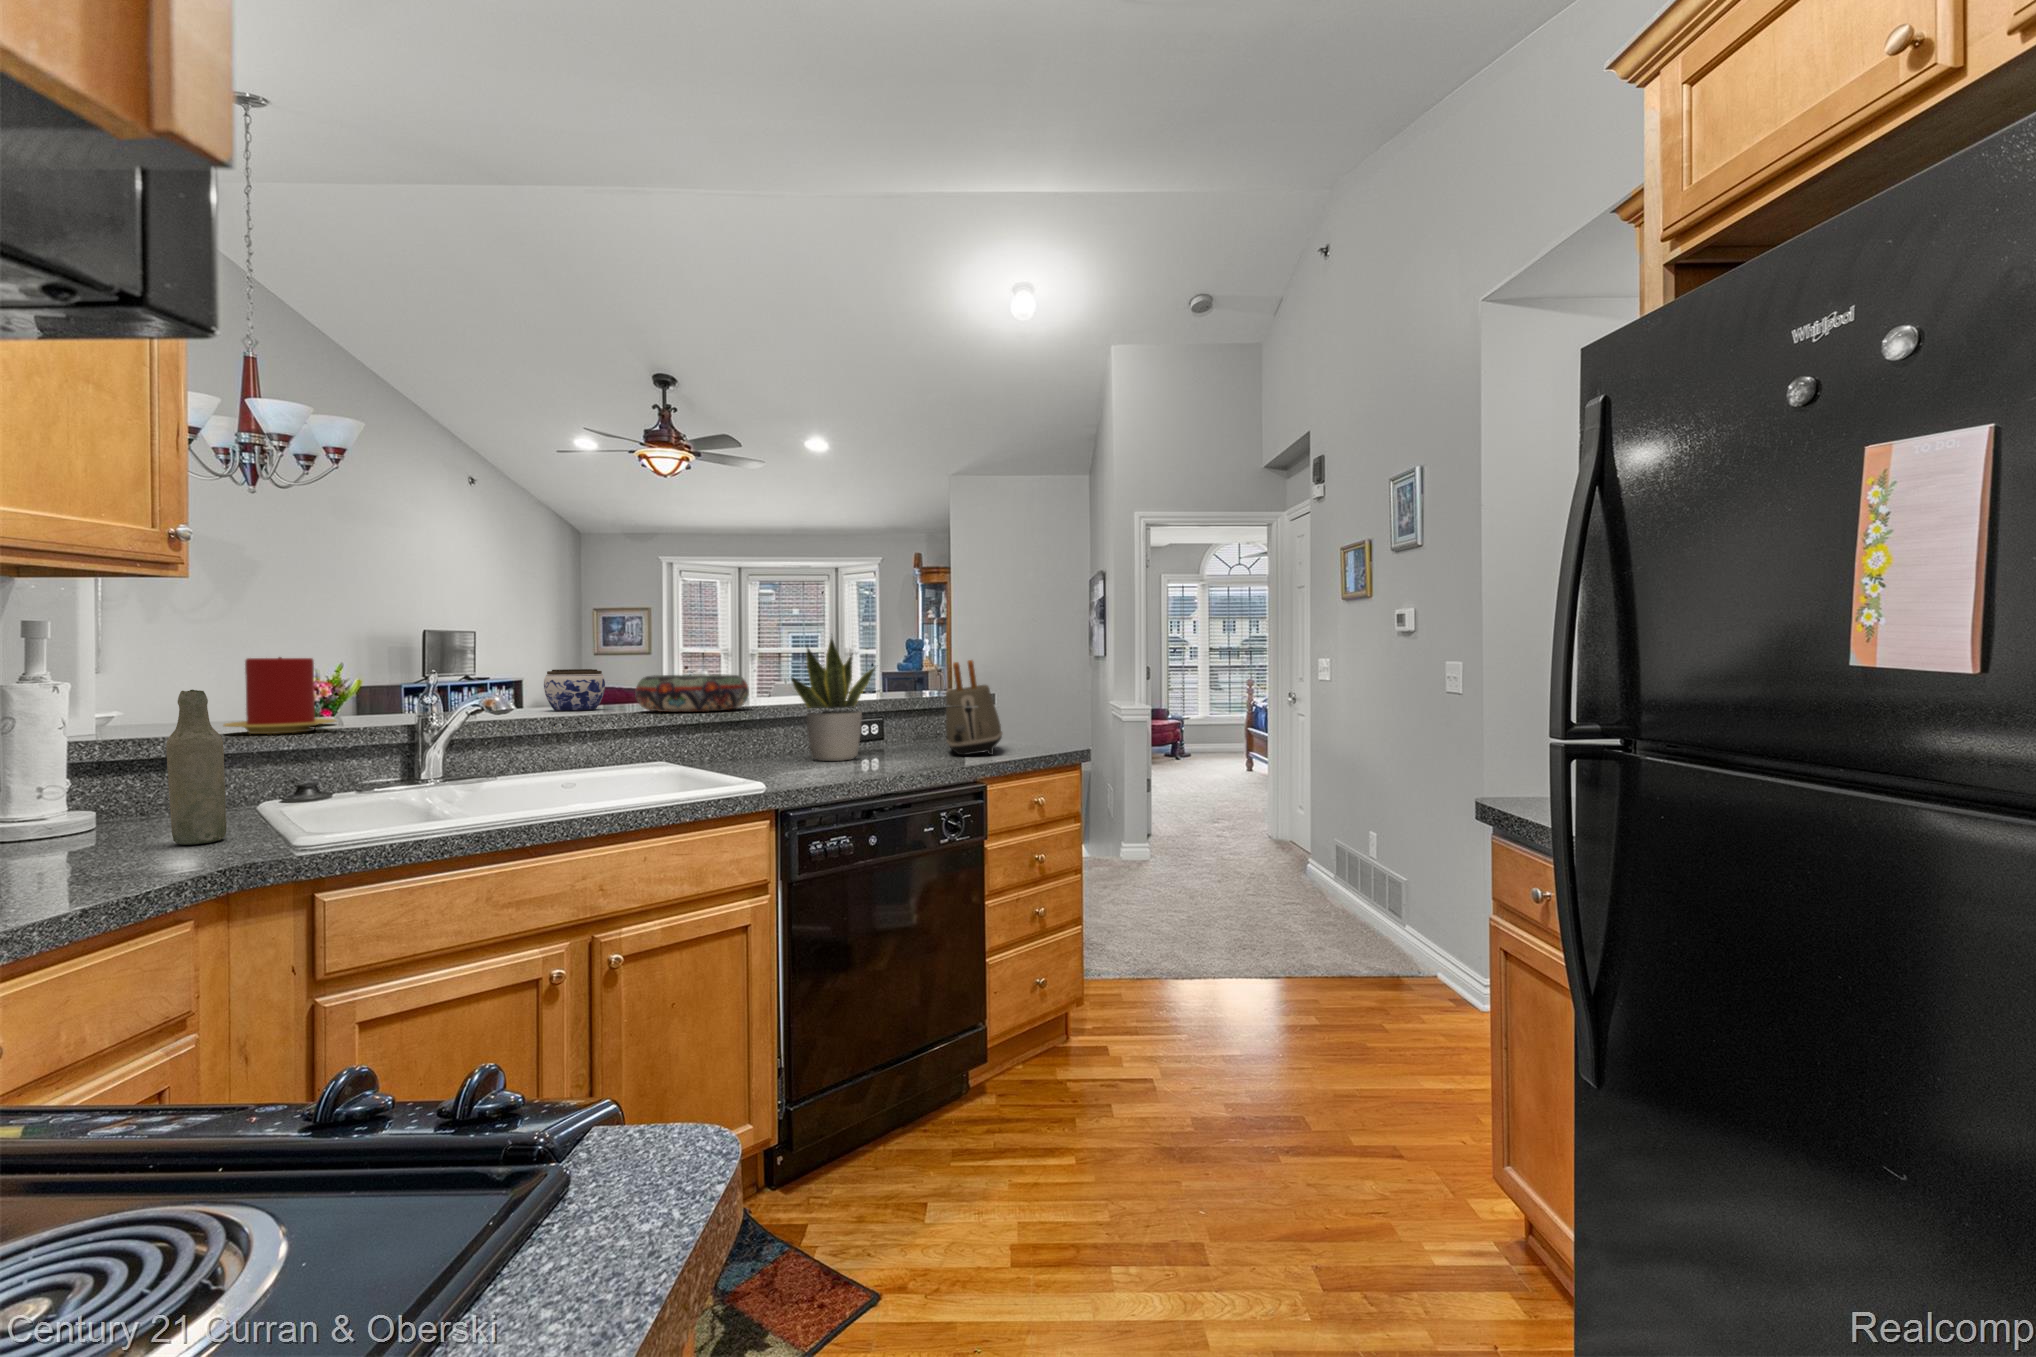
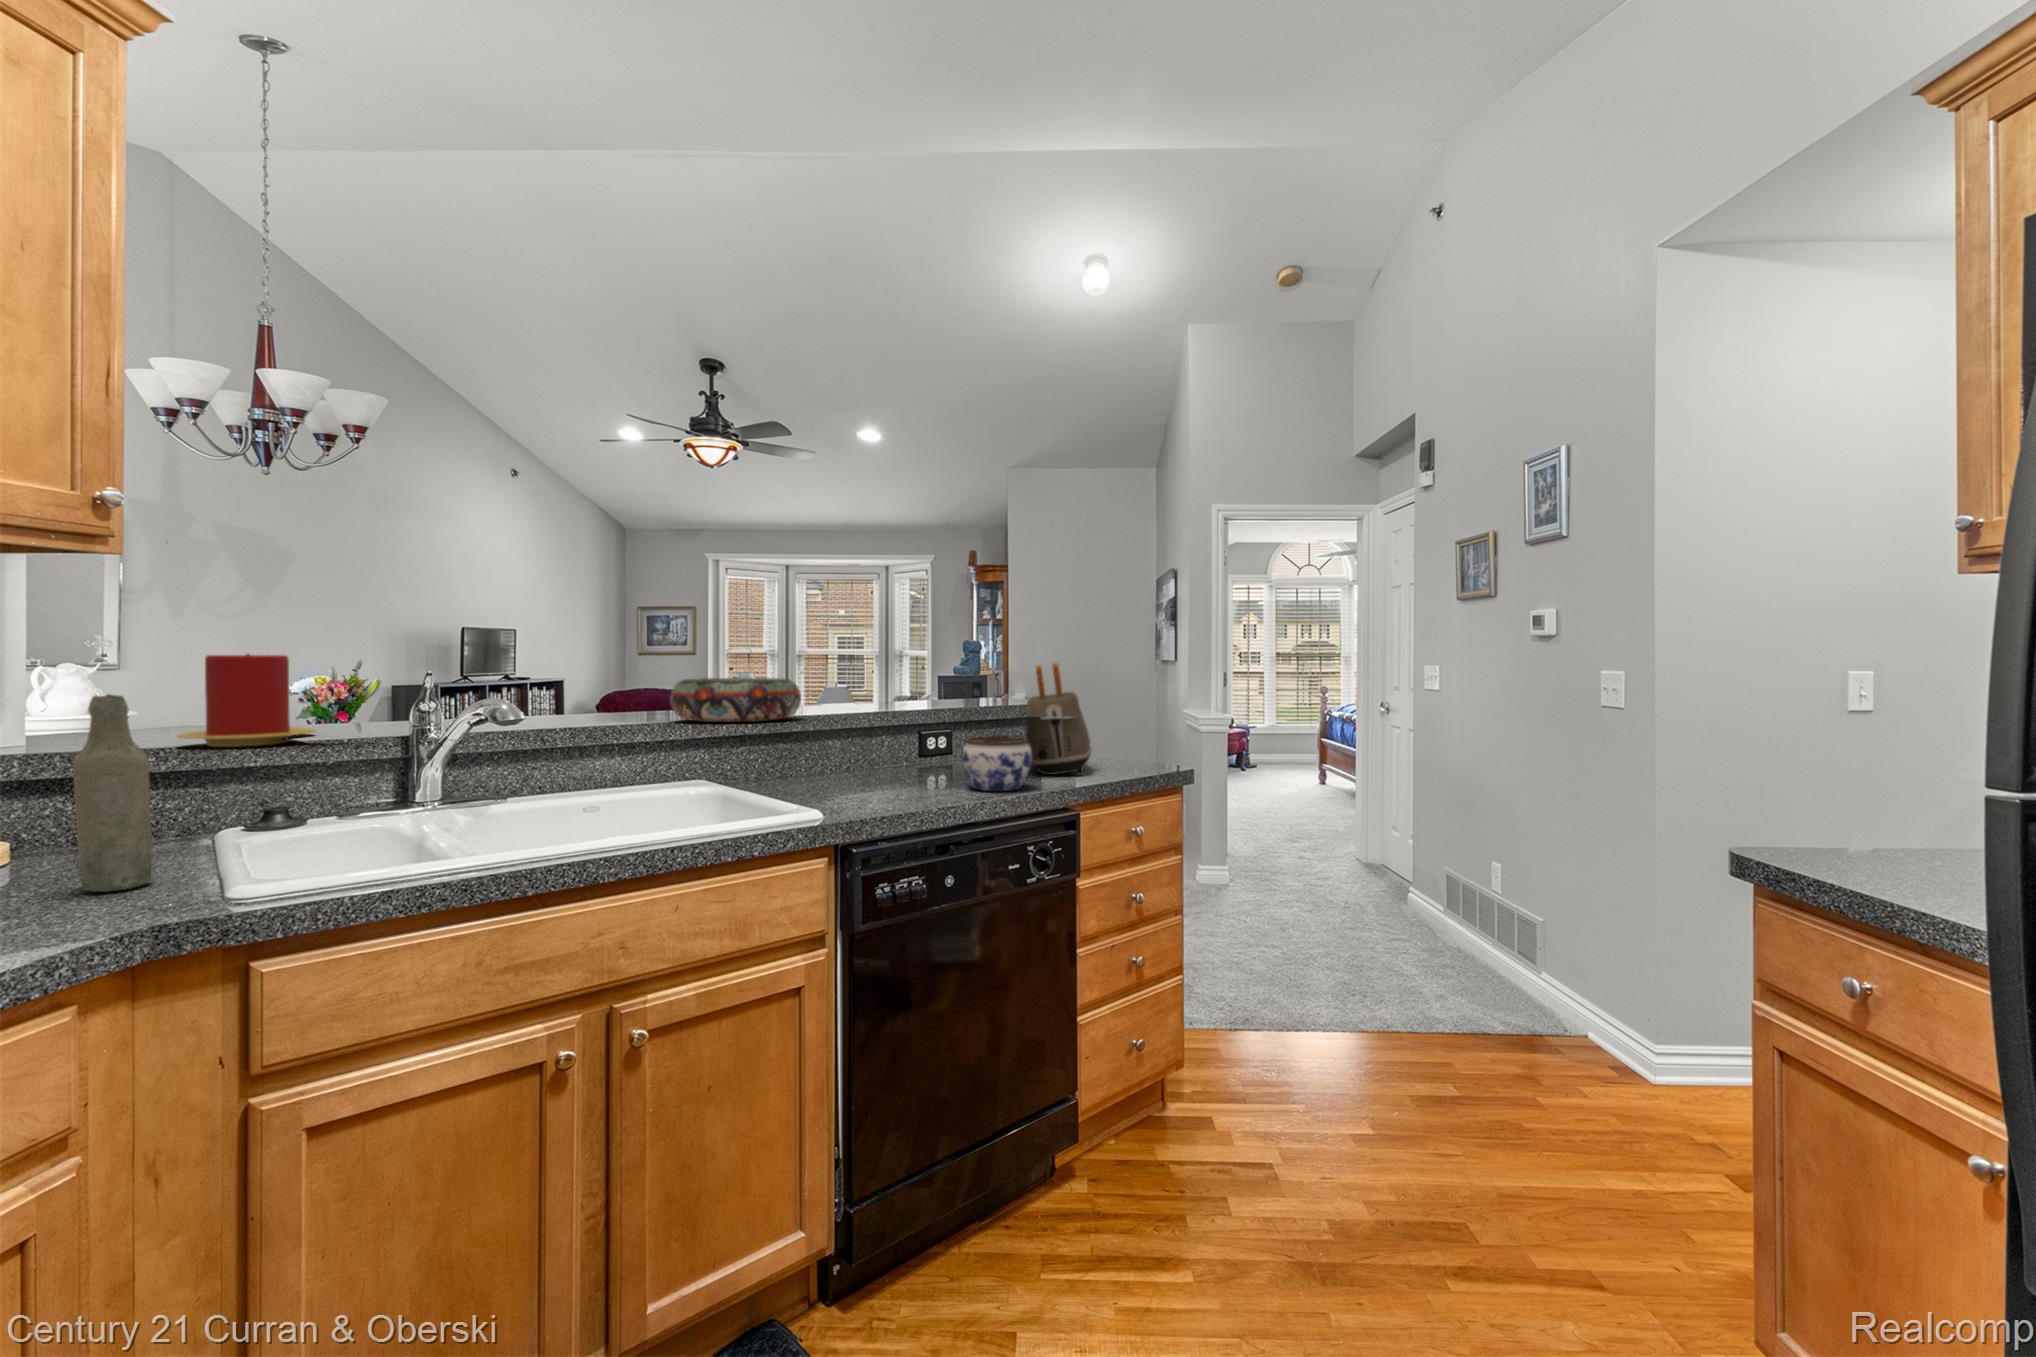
potted plant: present [791,639,875,761] -> none [849,630,951,781]
jar: present [544,669,605,711] -> present [963,736,1031,791]

